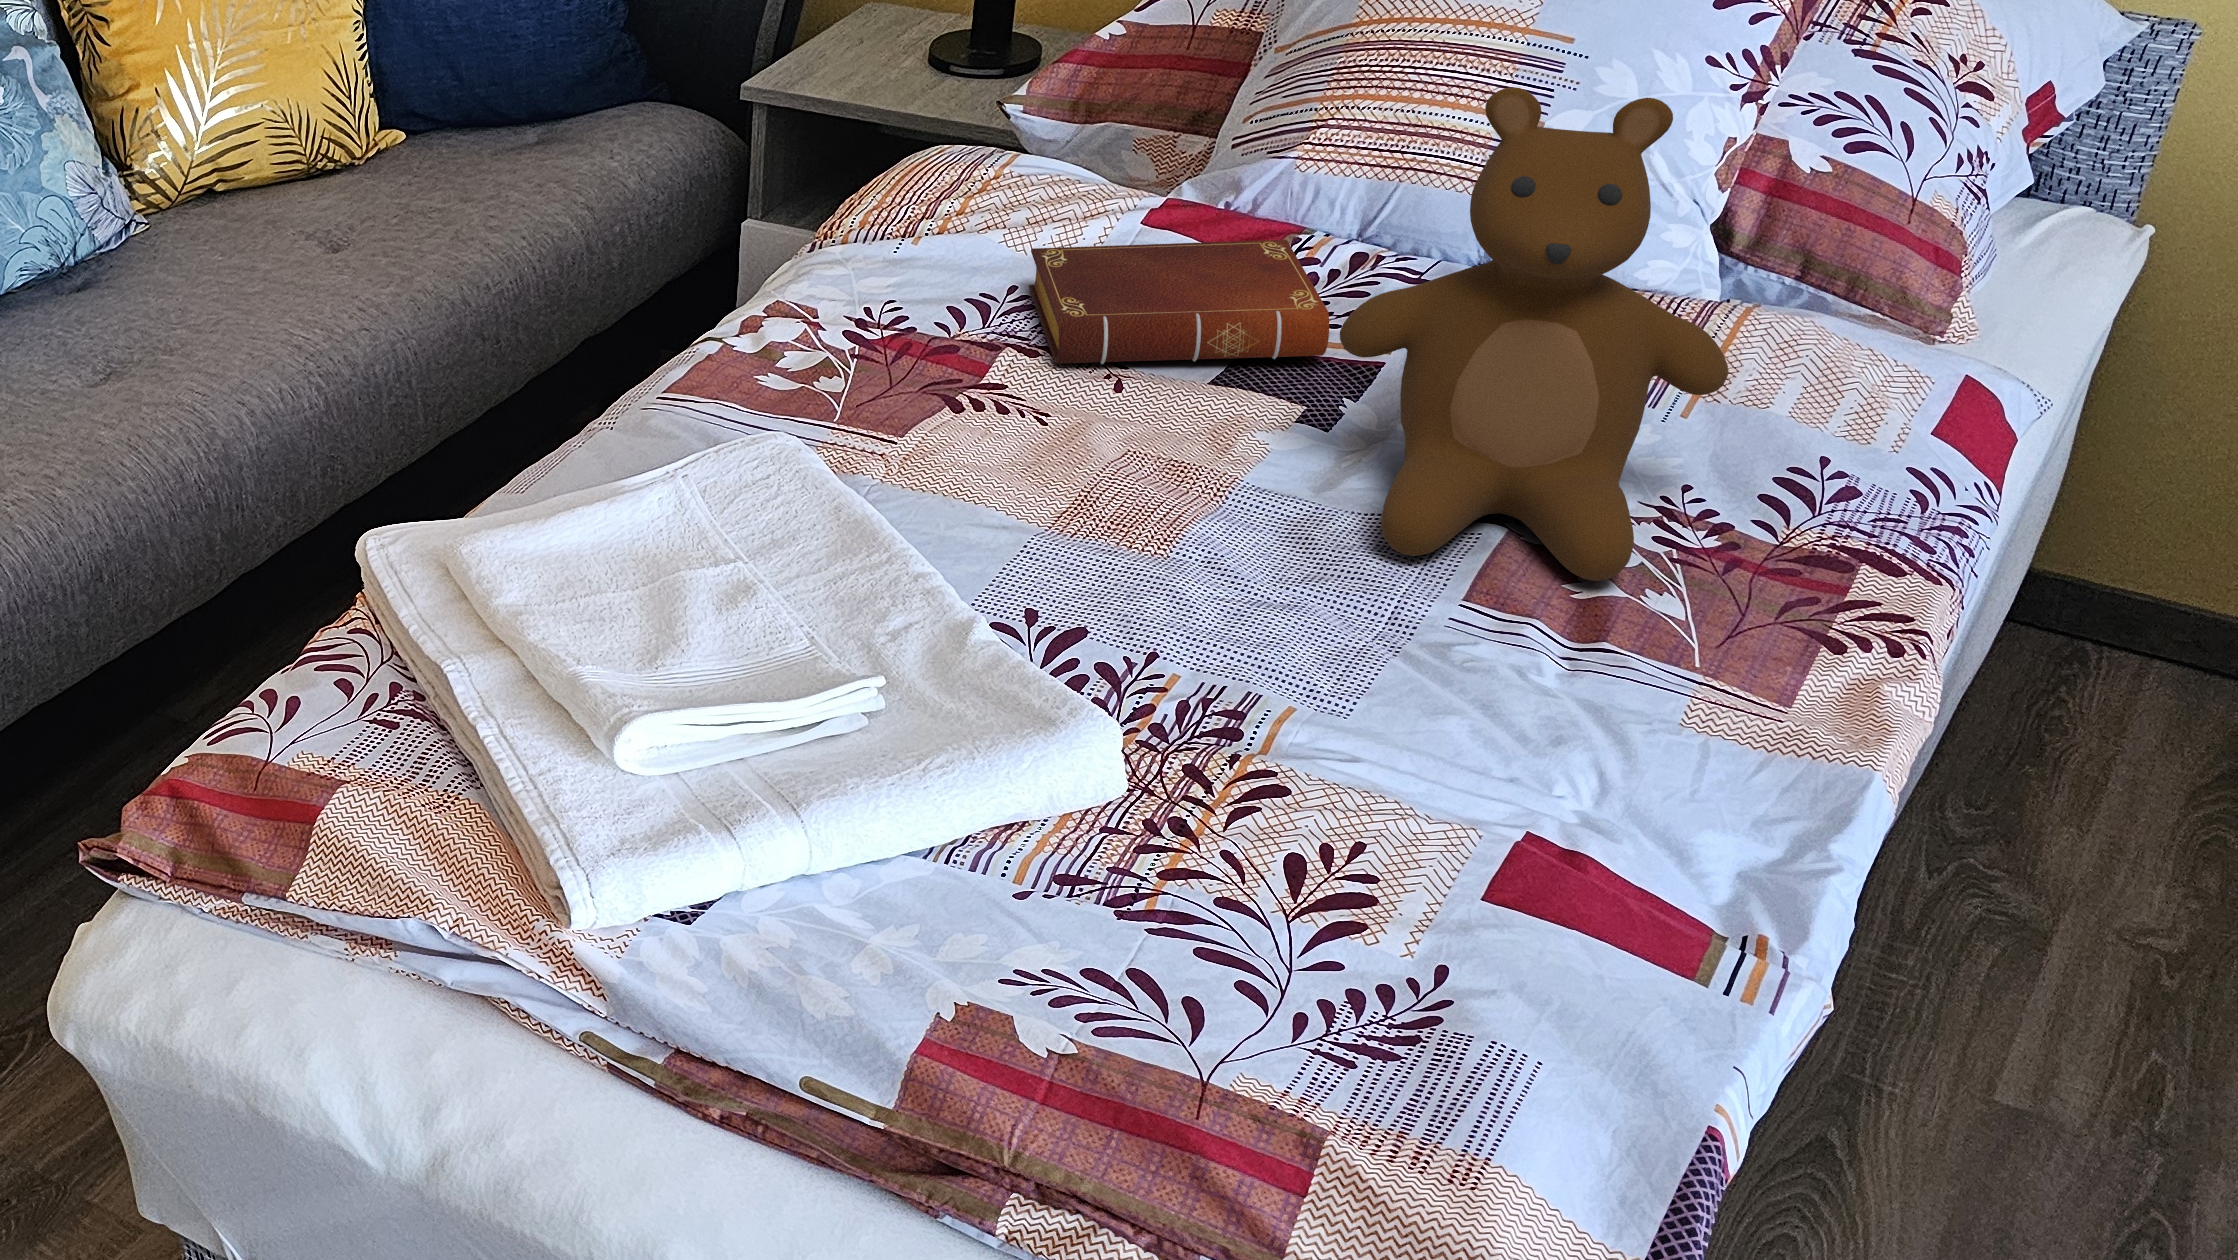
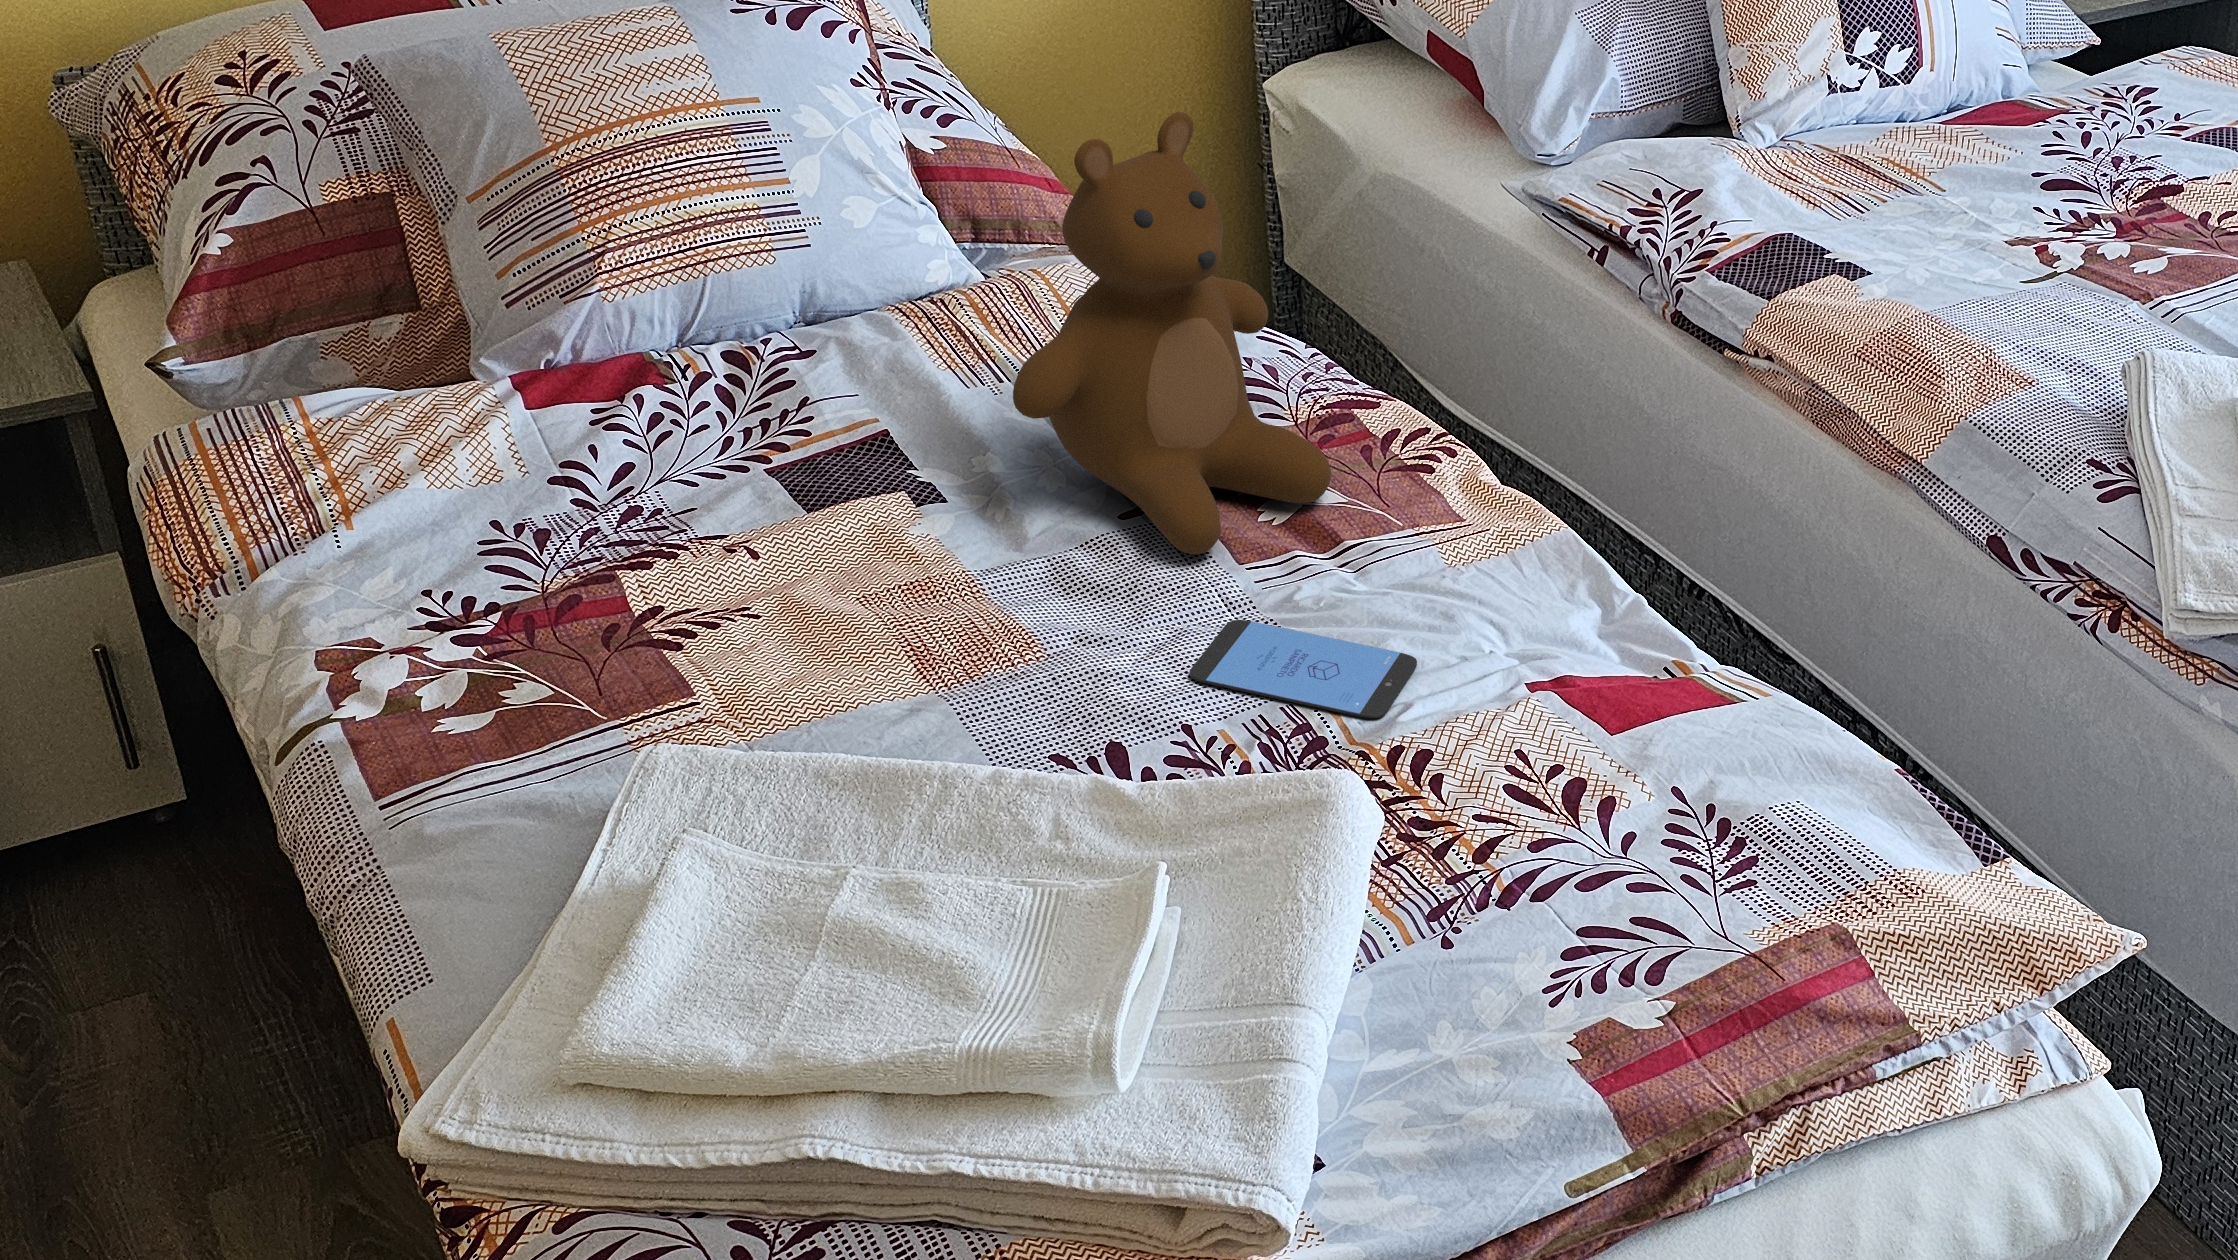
book: present [1029,240,1329,364] -> none [551,363,890,562]
smartphone: none [1214,607,1419,738] -> present [1190,620,1417,718]

